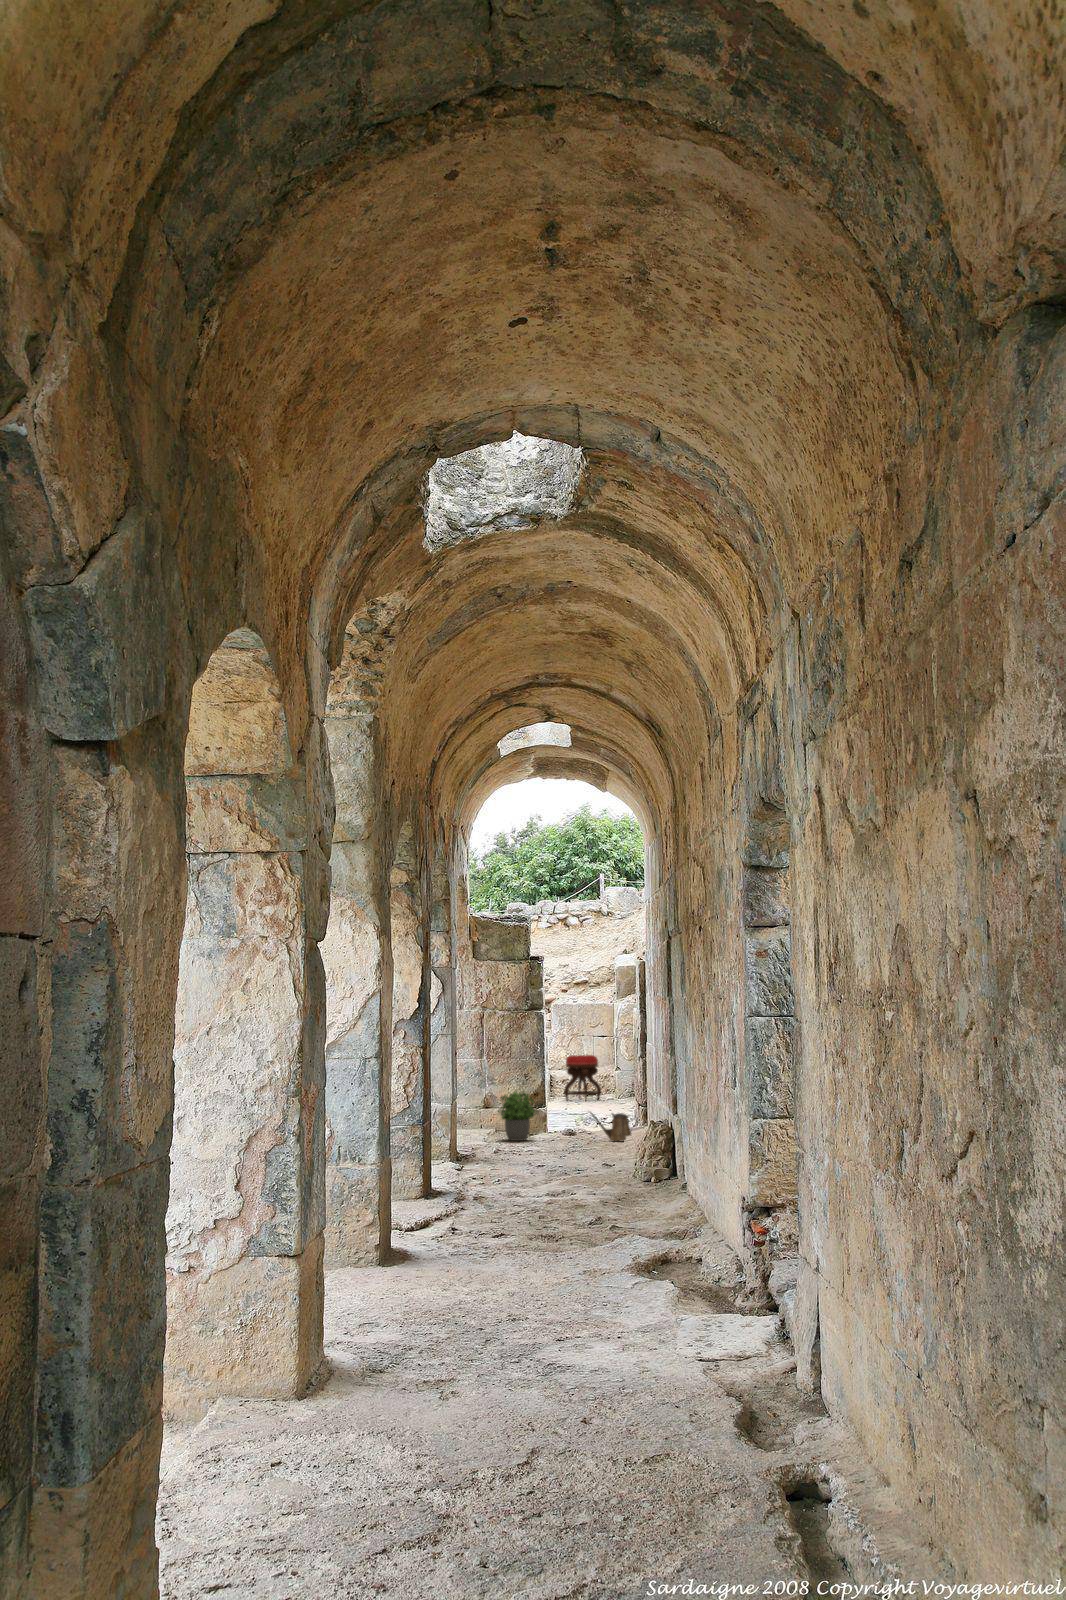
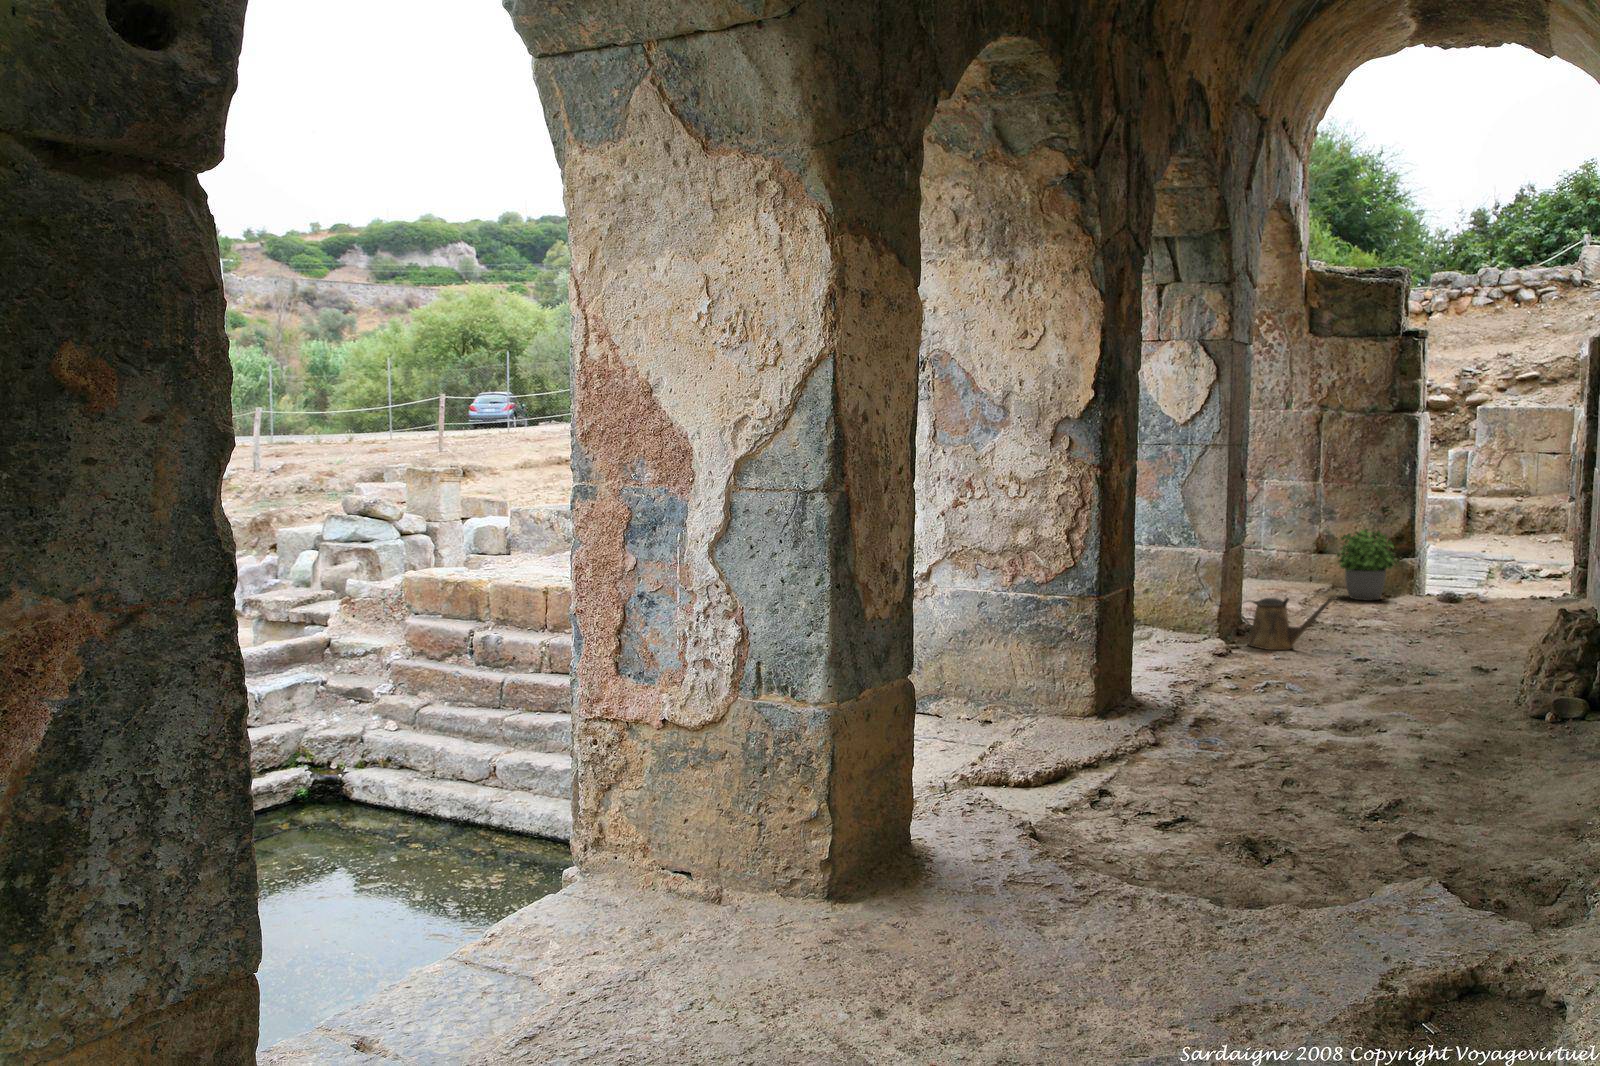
stool: present [564,1055,601,1101] -> none [1484,479,1543,543]
watering can: present [589,1112,632,1142] -> present [1238,597,1337,650]

